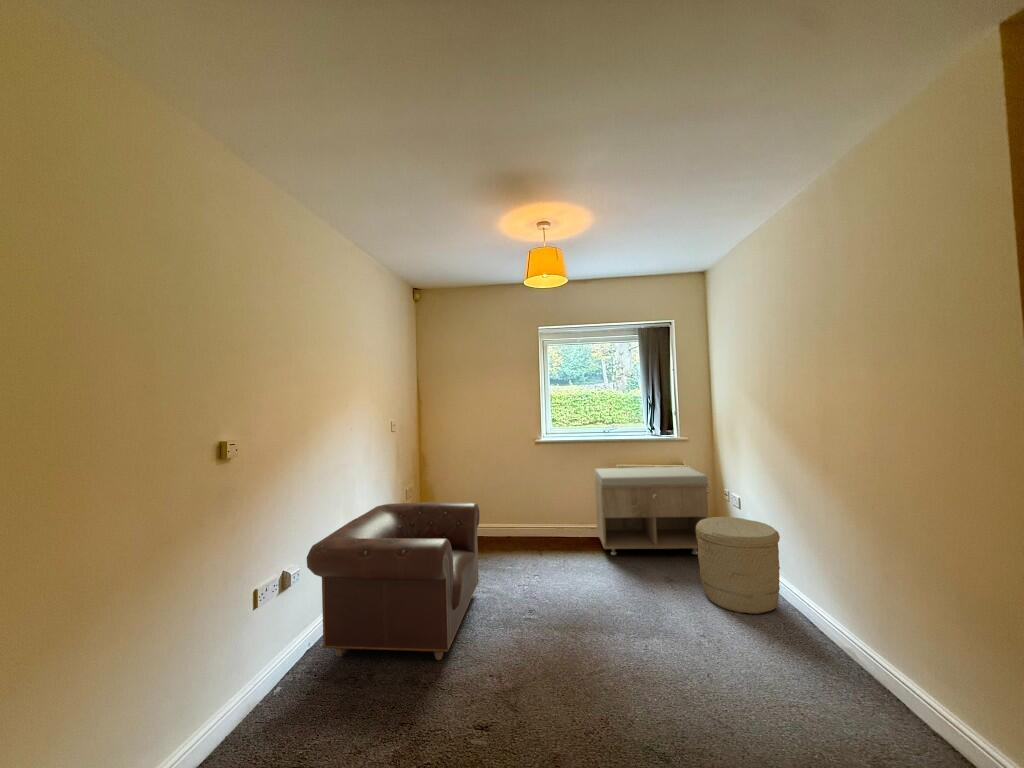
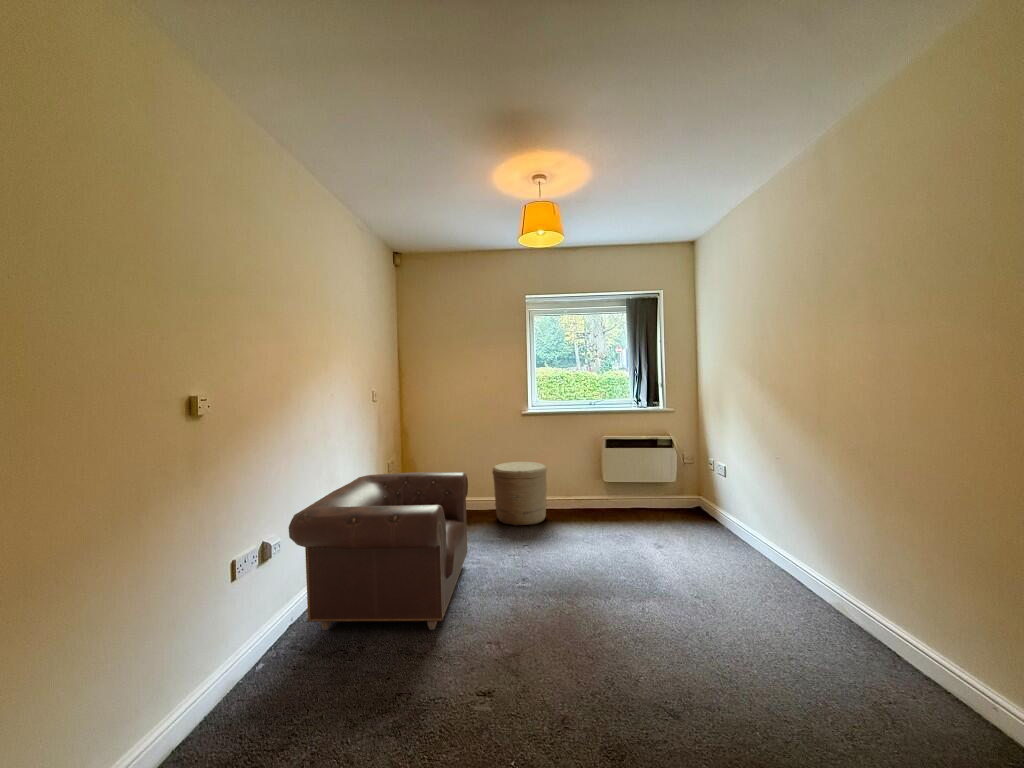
storage bench: present [595,467,708,555] -> none [581,437,696,525]
woven basket: present [696,517,780,614] -> present [493,462,547,526]

